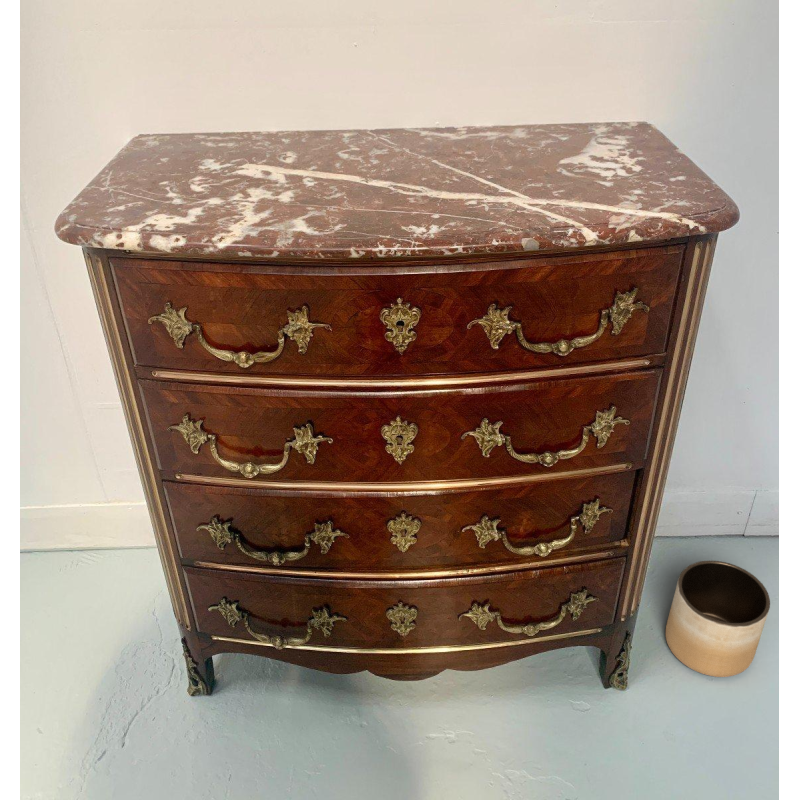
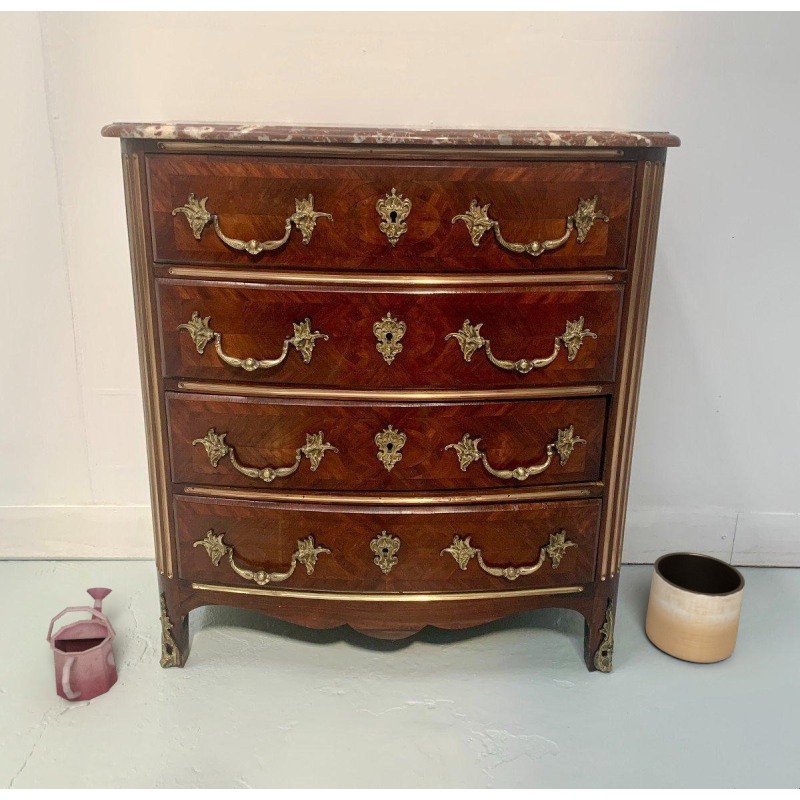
watering can: none [73,622,146,748] -> present [47,588,117,701]

